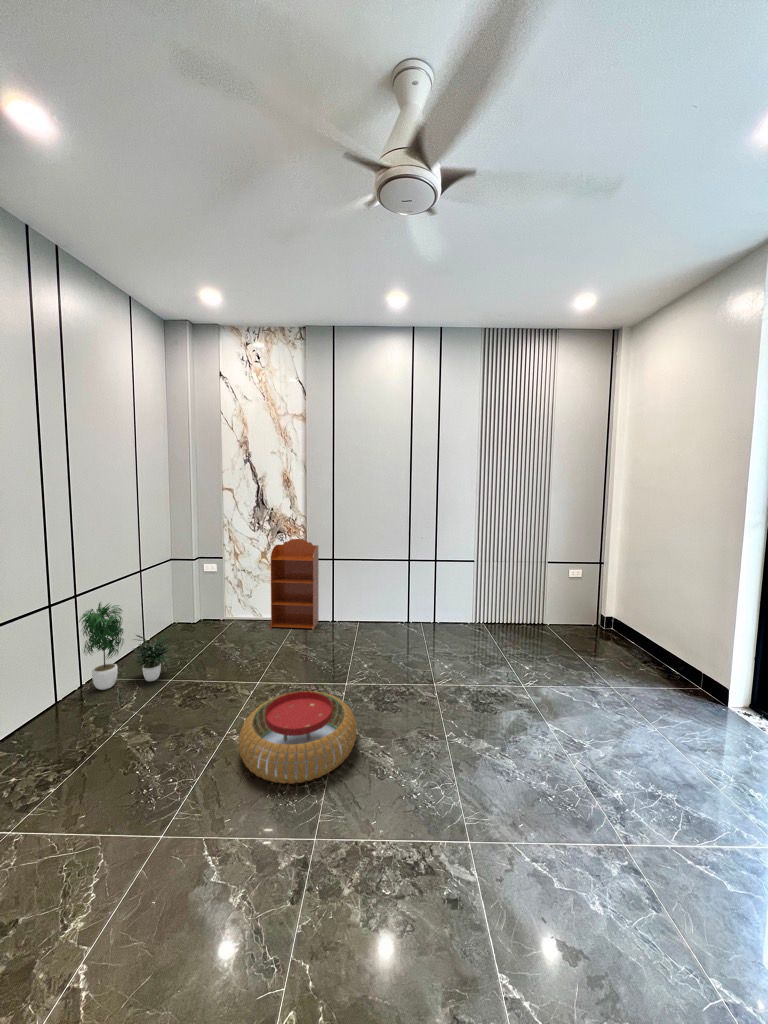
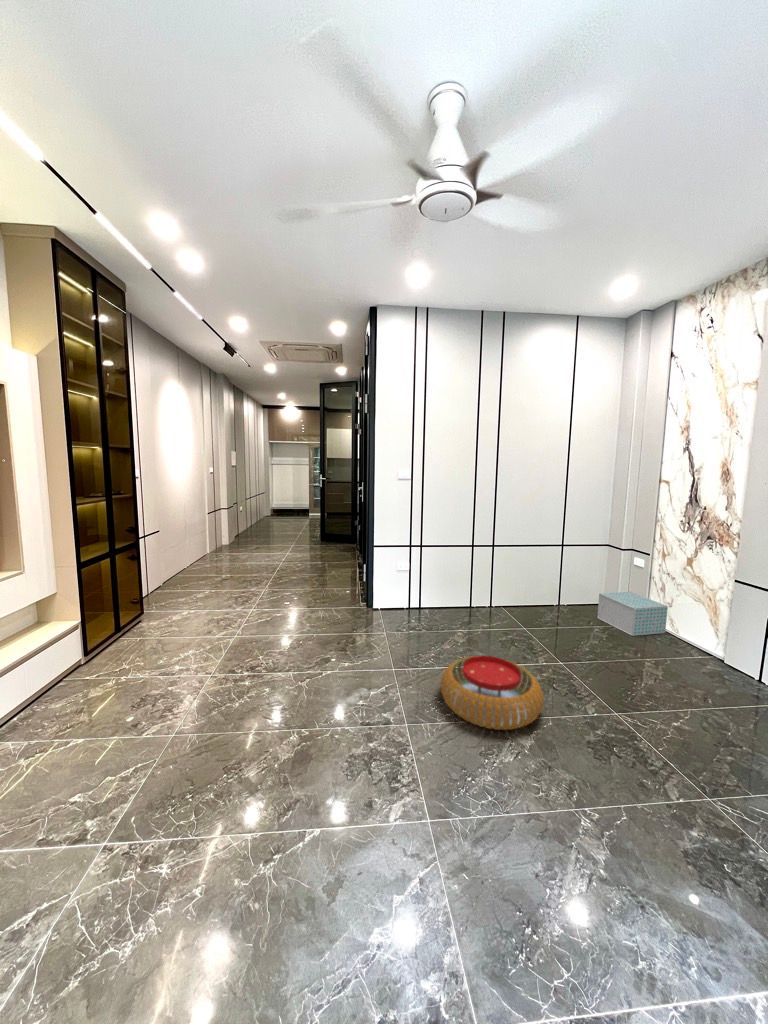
bookcase: present [270,539,319,631] -> none [668,551,757,675]
storage box: none [194,597,249,635] -> present [597,592,668,636]
potted plant: present [79,603,171,690] -> none [484,554,535,625]

